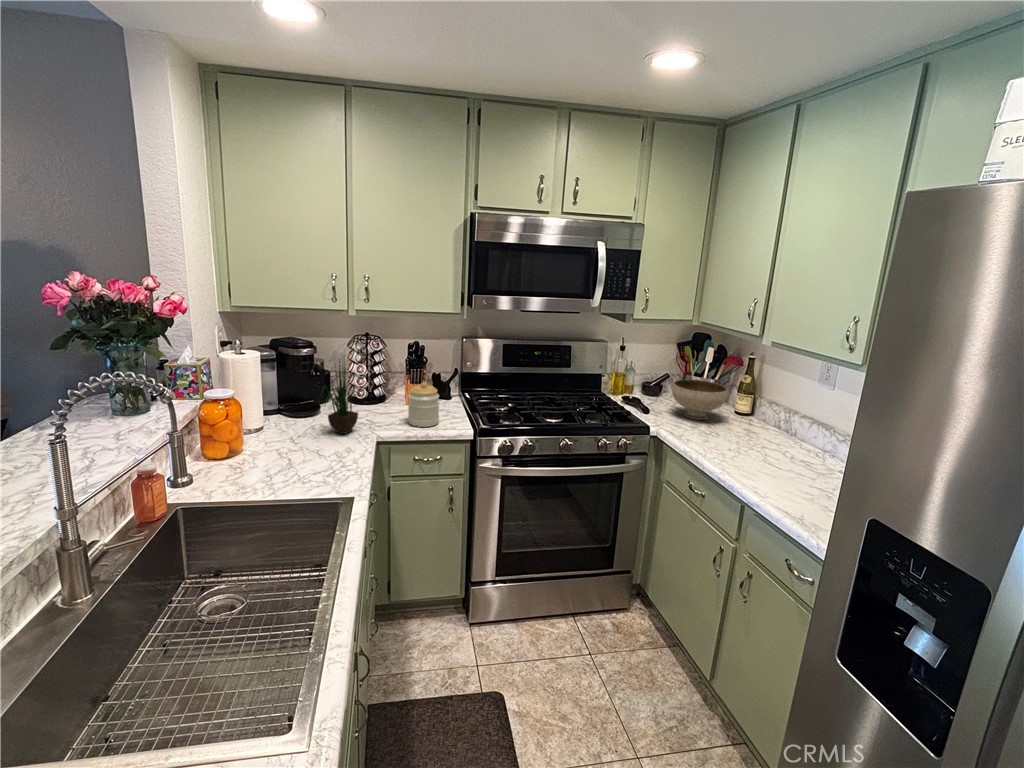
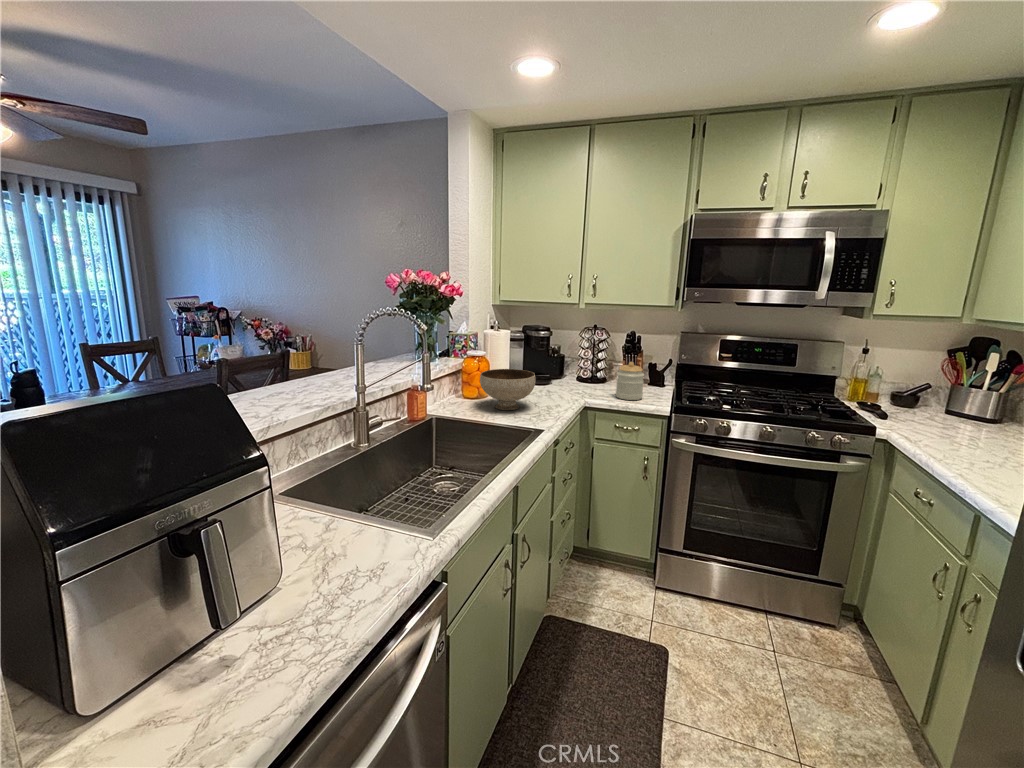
potted plant: present [321,361,360,434] -> none [543,324,581,397]
bowl: present [672,379,728,420] -> present [480,369,536,410]

